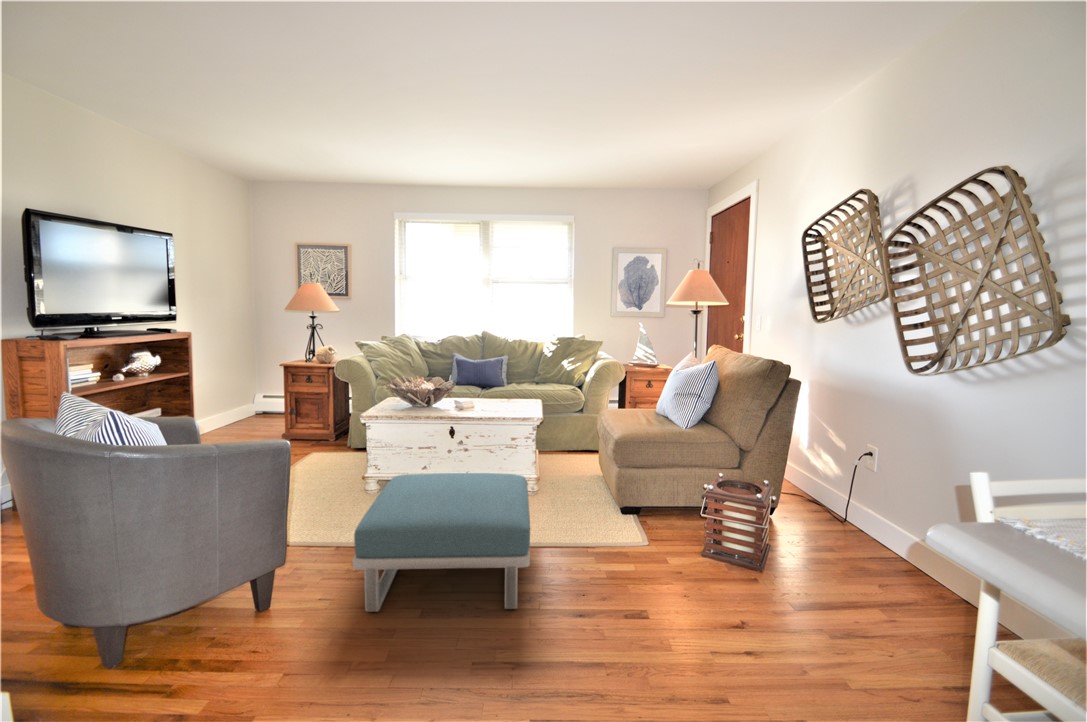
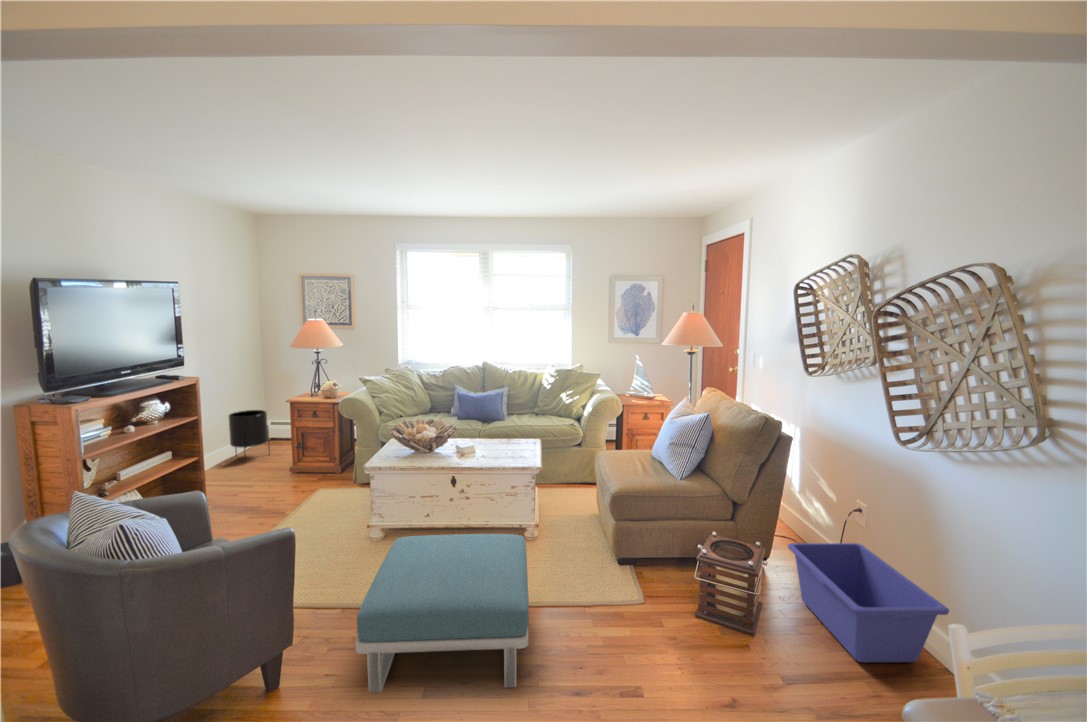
planter: none [218,379,261,433] -> present [228,410,269,462]
storage bin: none [796,486,962,593] -> present [788,543,949,663]

